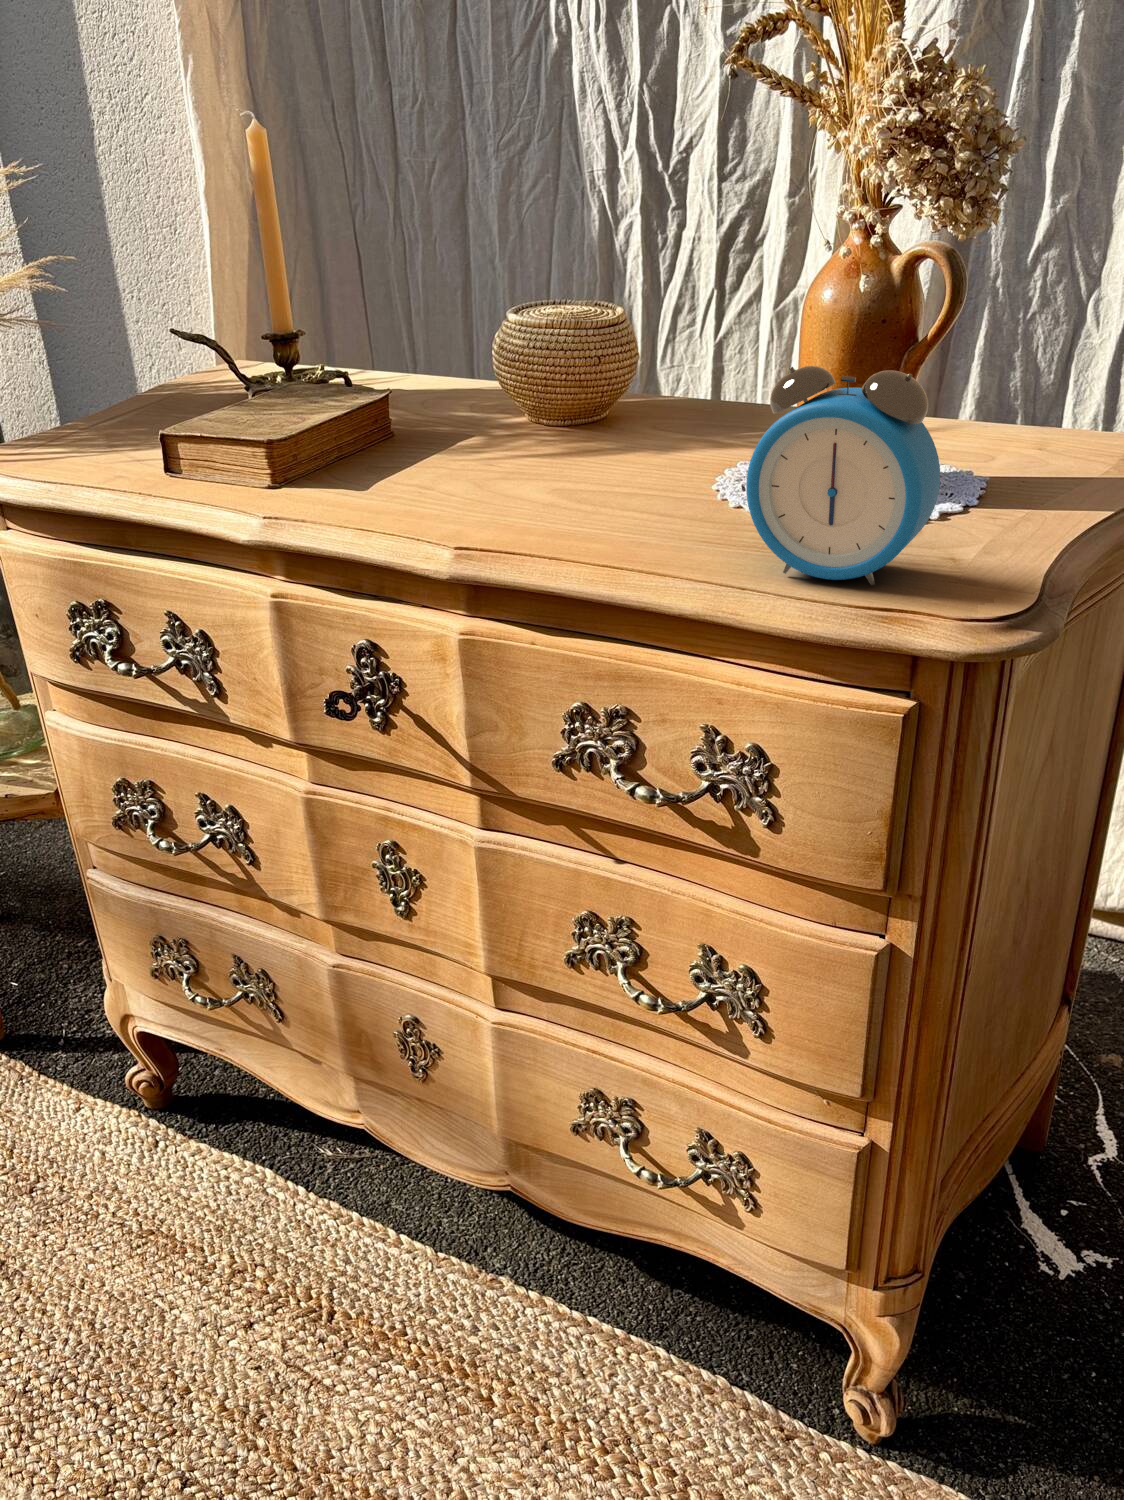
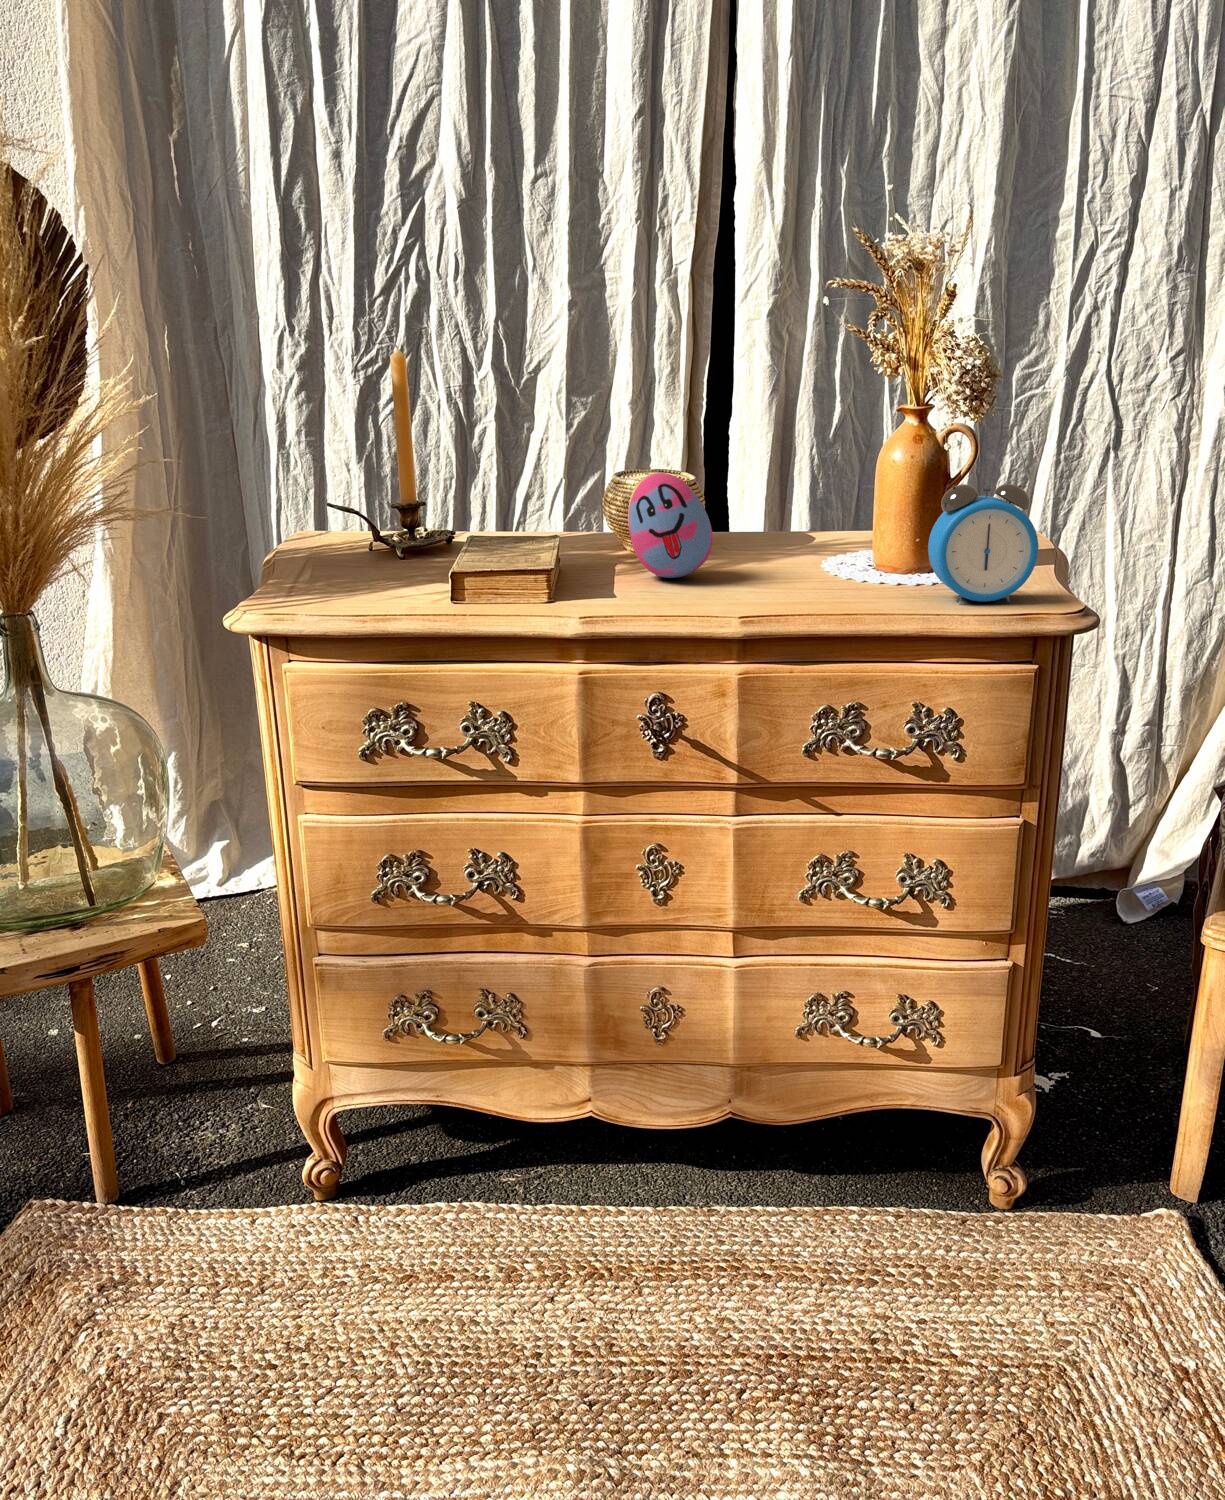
decorative egg: none [441,313,560,469] -> present [628,473,713,578]

